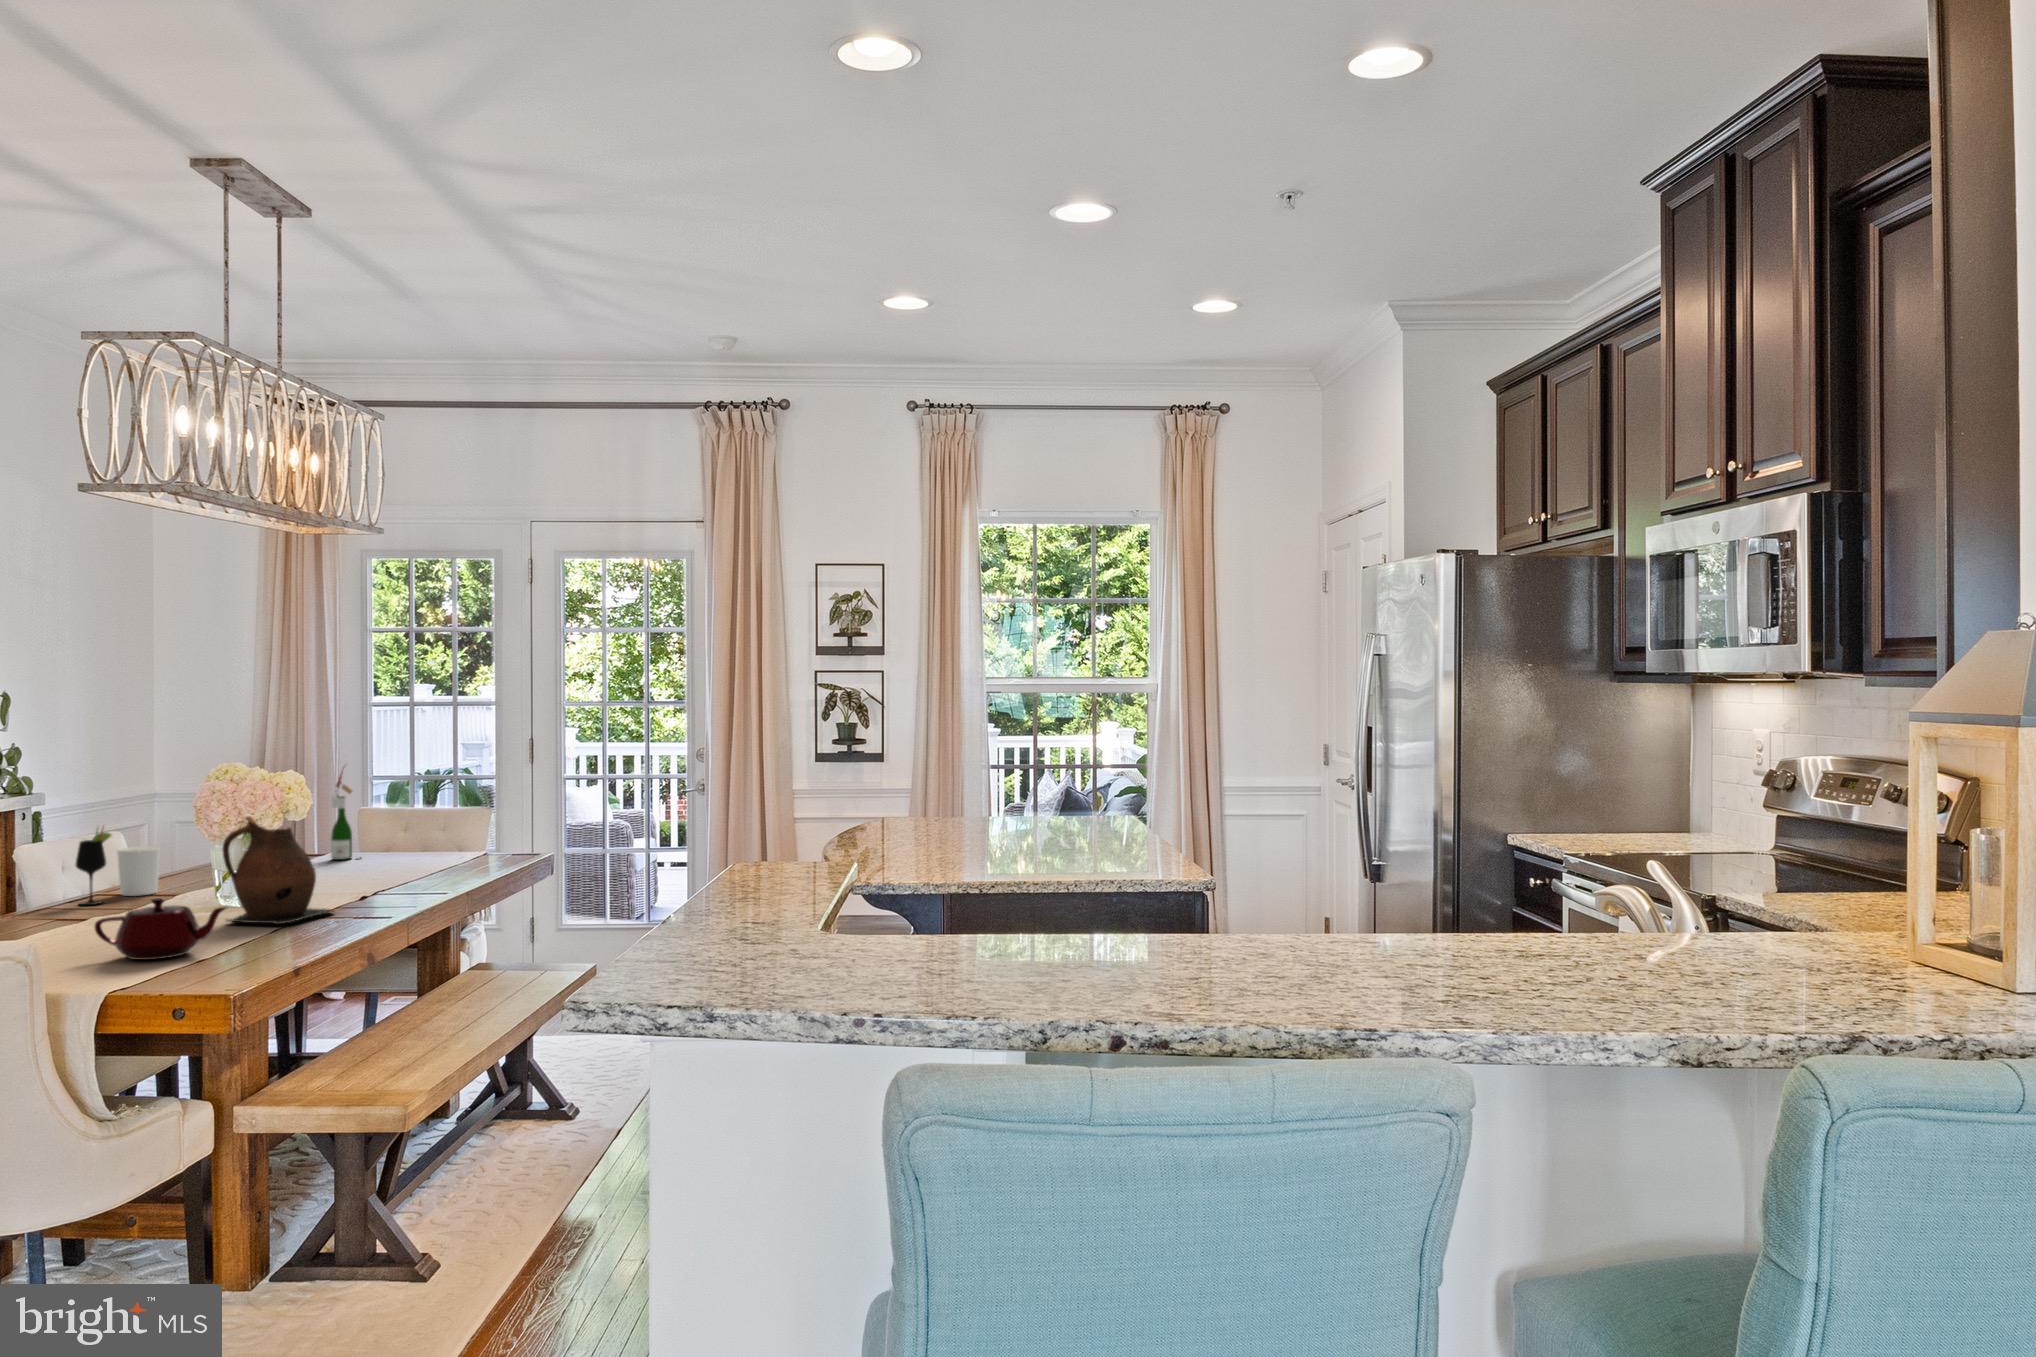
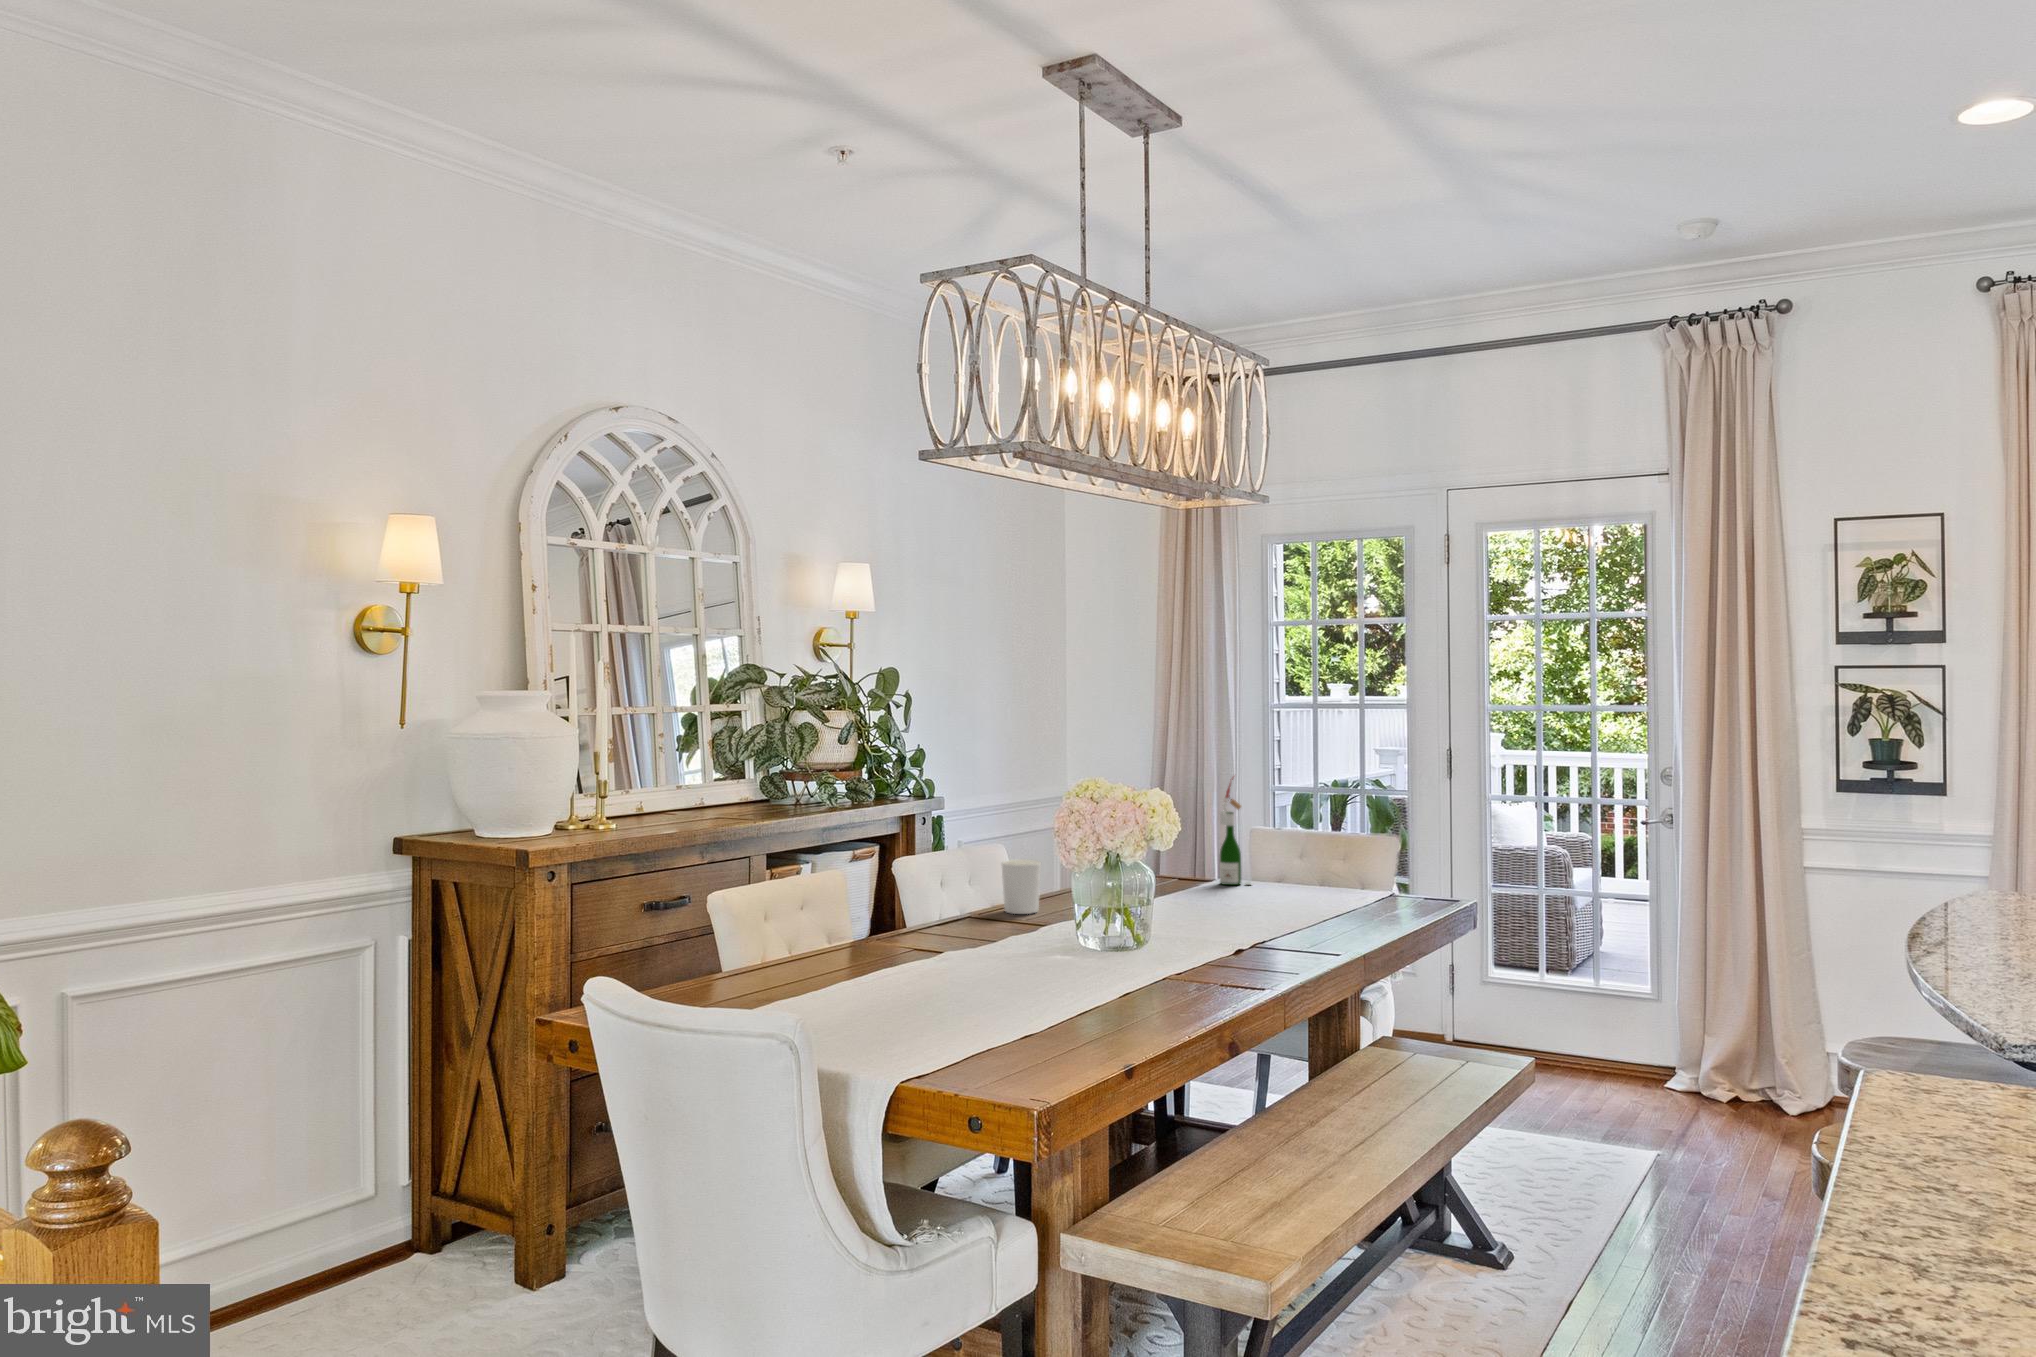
ceramic pitcher: present [222,816,334,925] -> none [1080,840,1202,981]
wine glass: present [76,829,111,905] -> none [960,836,993,922]
teapot: present [95,898,226,960] -> none [932,940,1068,1018]

